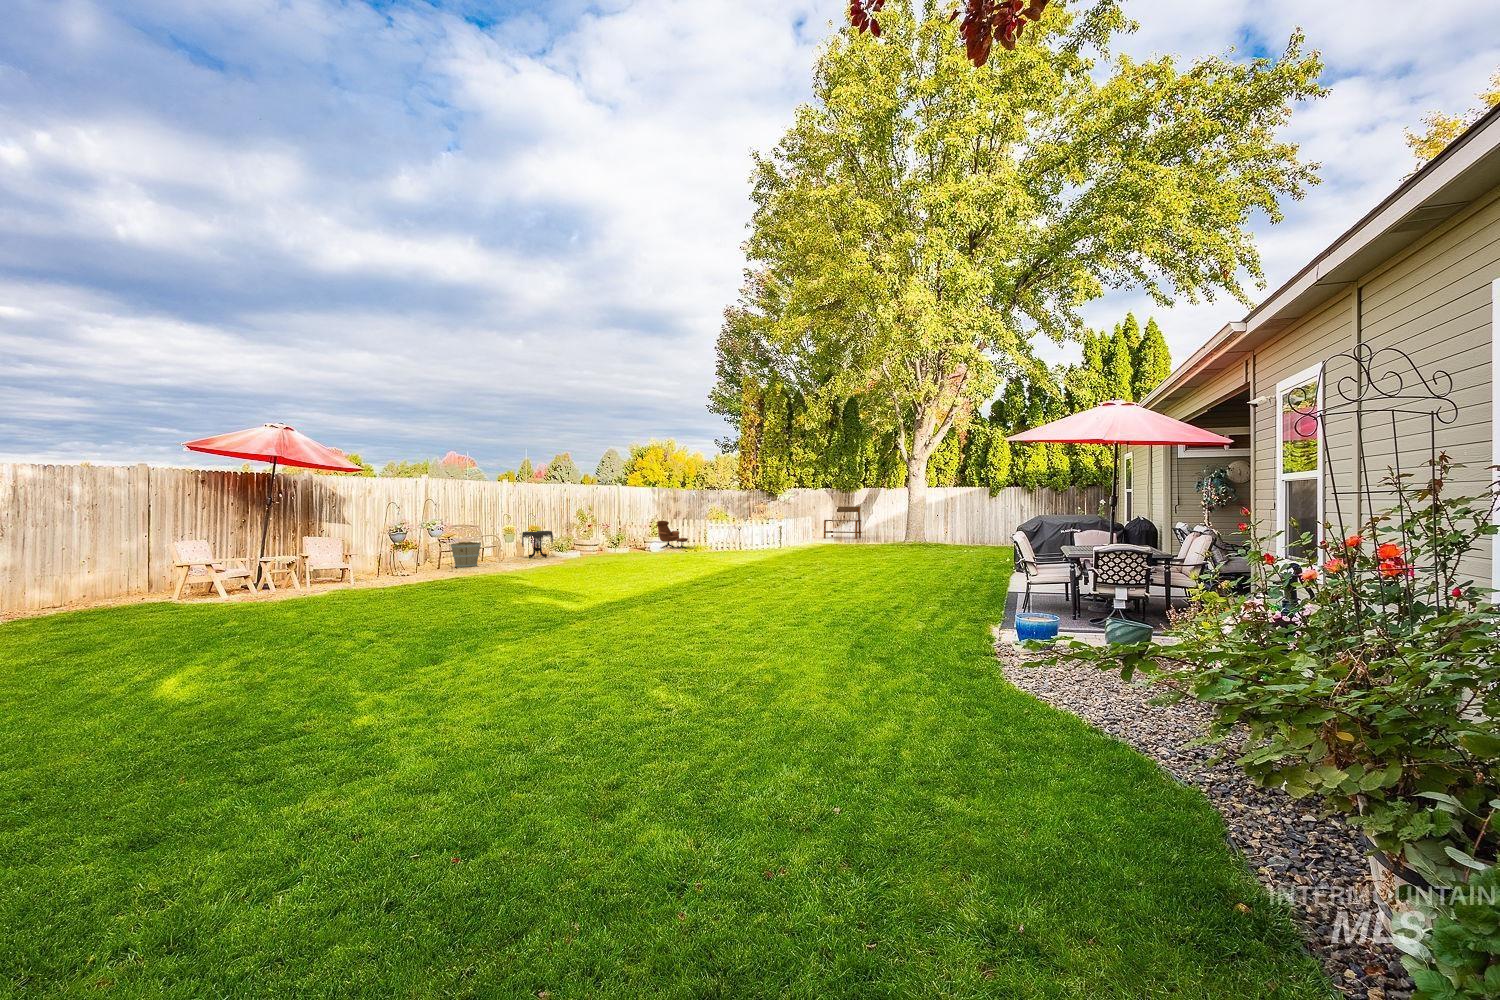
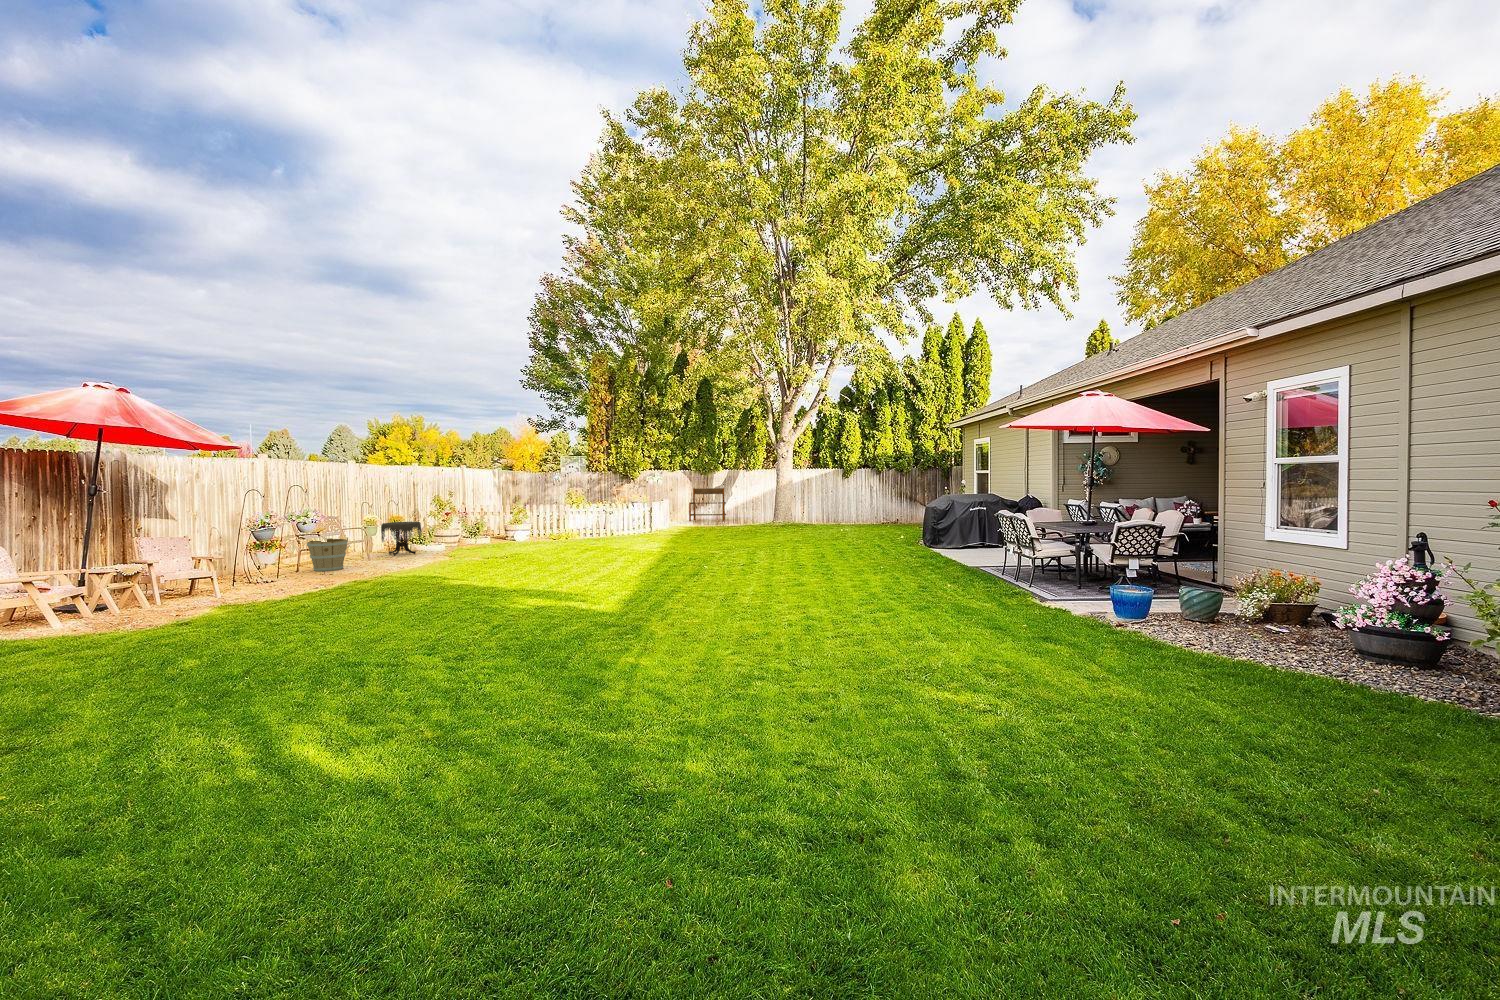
lounge chair: present [657,521,688,549] -> none [529,506,569,538]

